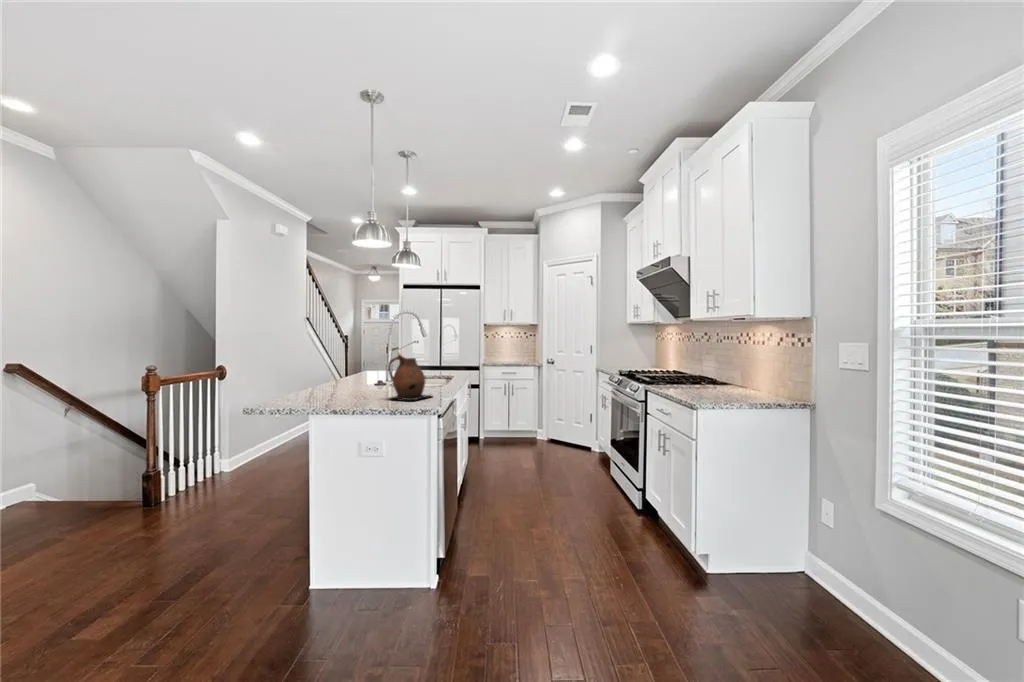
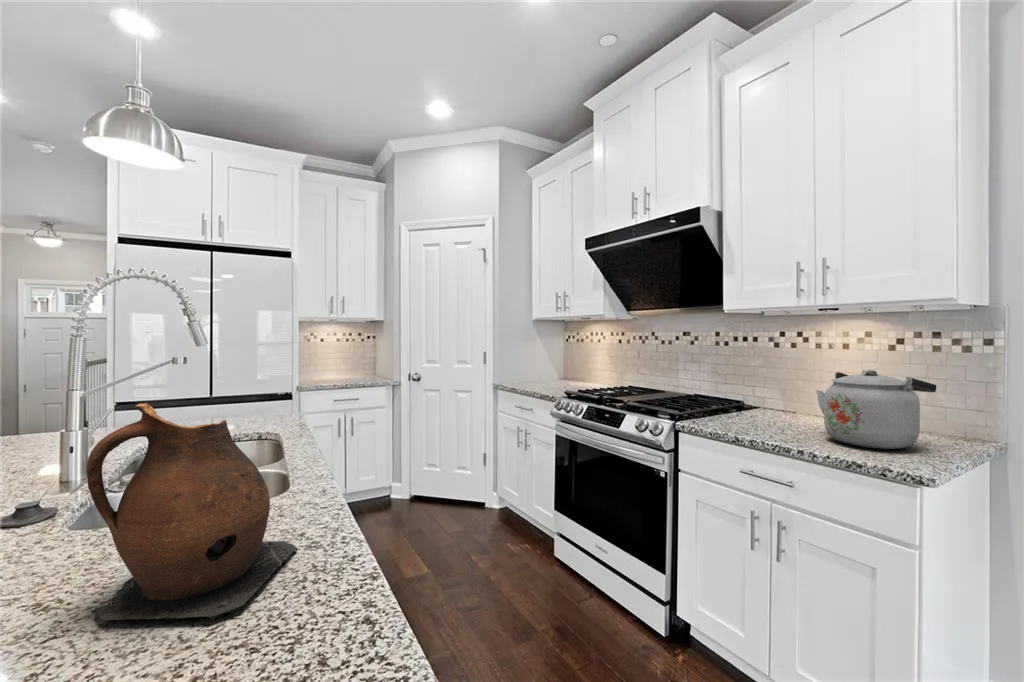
kettle: none [698,356,752,399] -> present [816,370,936,449]

